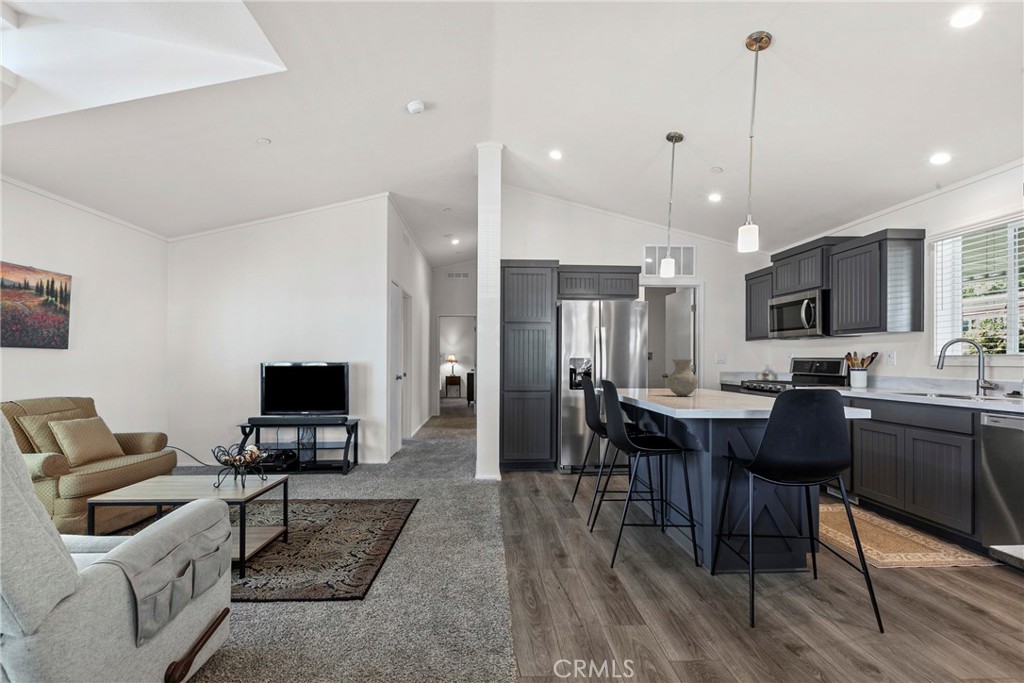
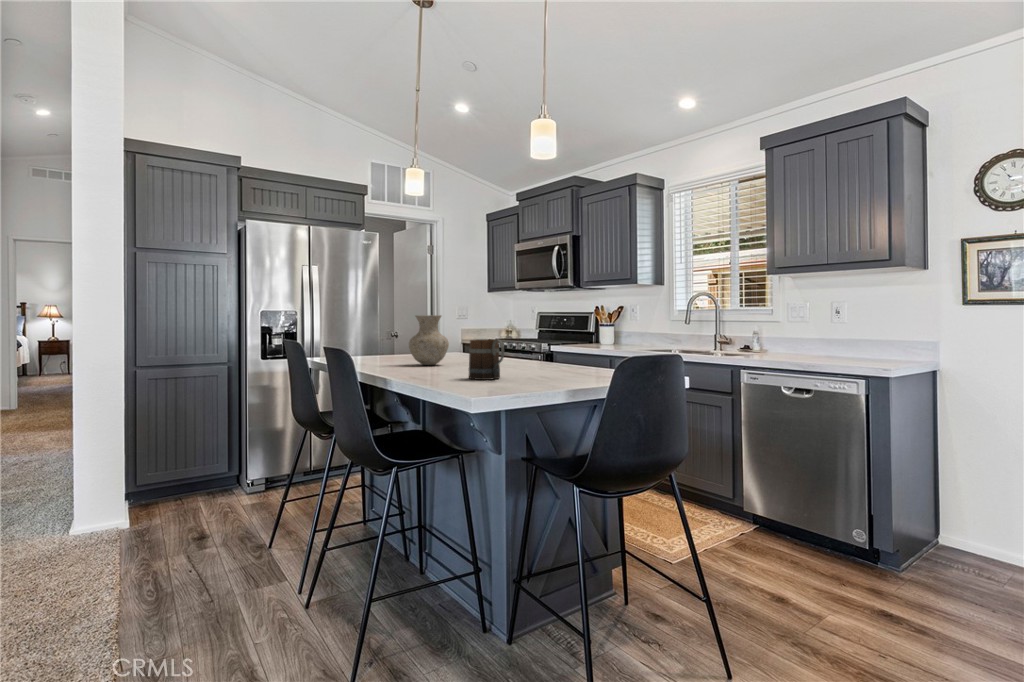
mug: none [706,377,732,406] -> present [469,339,504,380]

